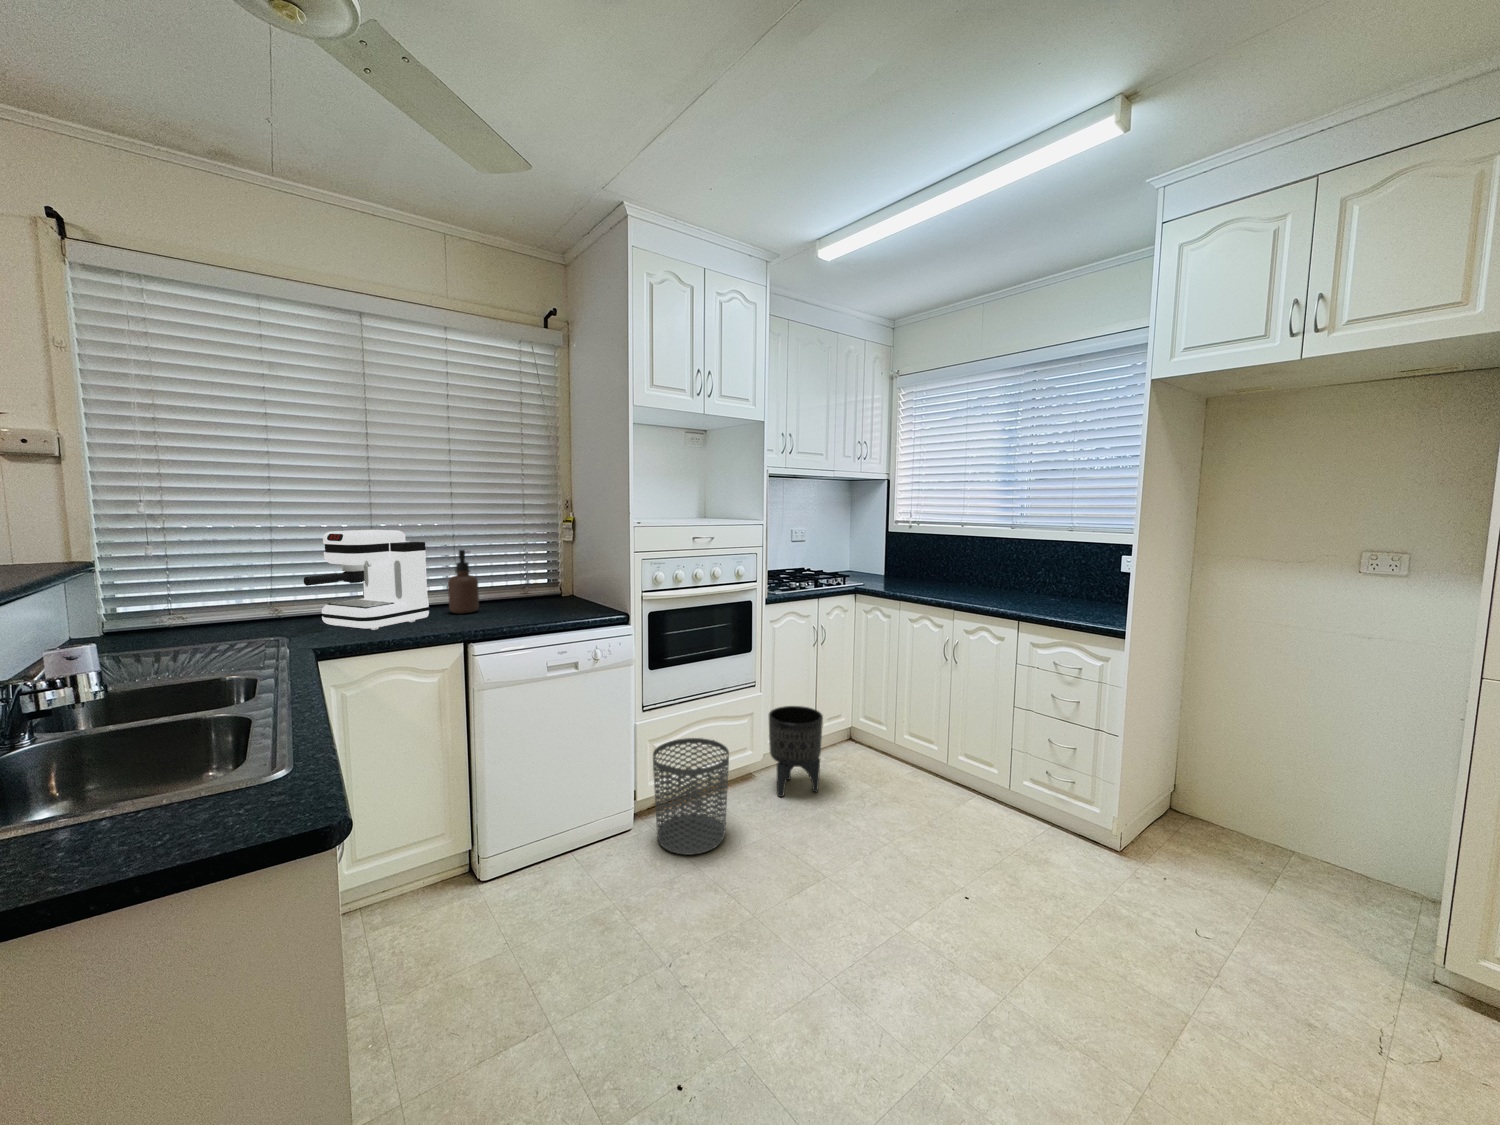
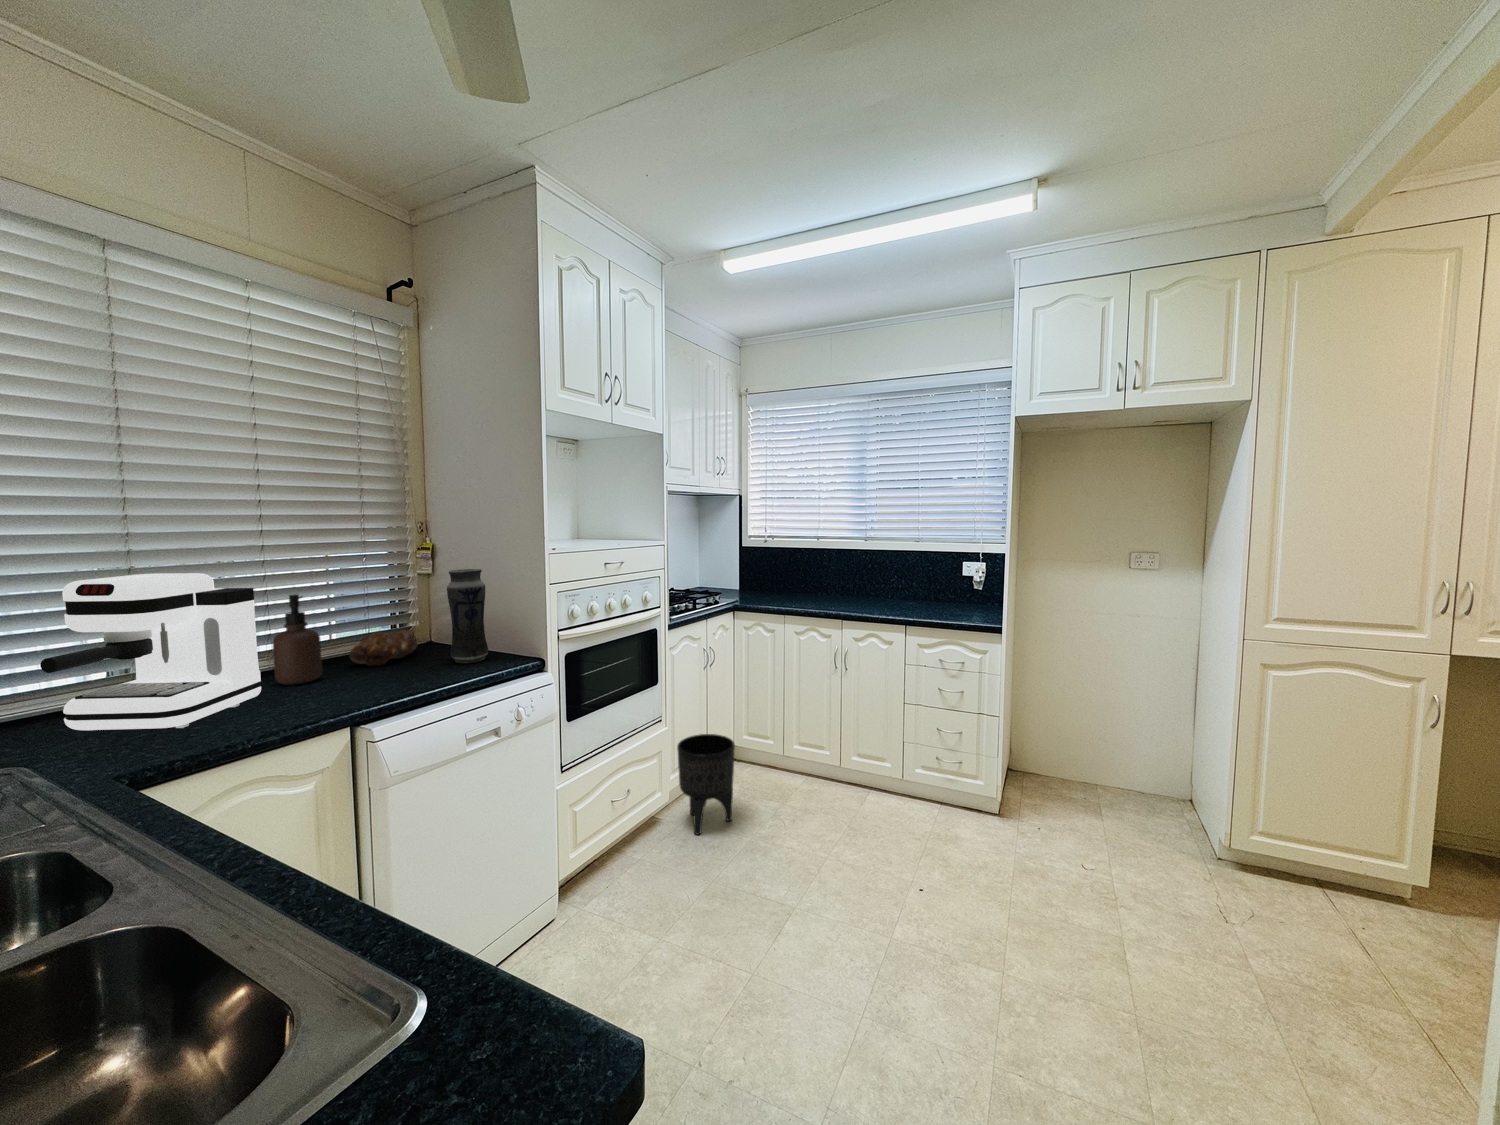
vase: none [564,537,594,612] -> present [447,569,488,663]
bread loaf: none [504,583,558,608] -> present [350,630,417,666]
waste bin: present [653,738,729,855] -> none [583,789,671,930]

